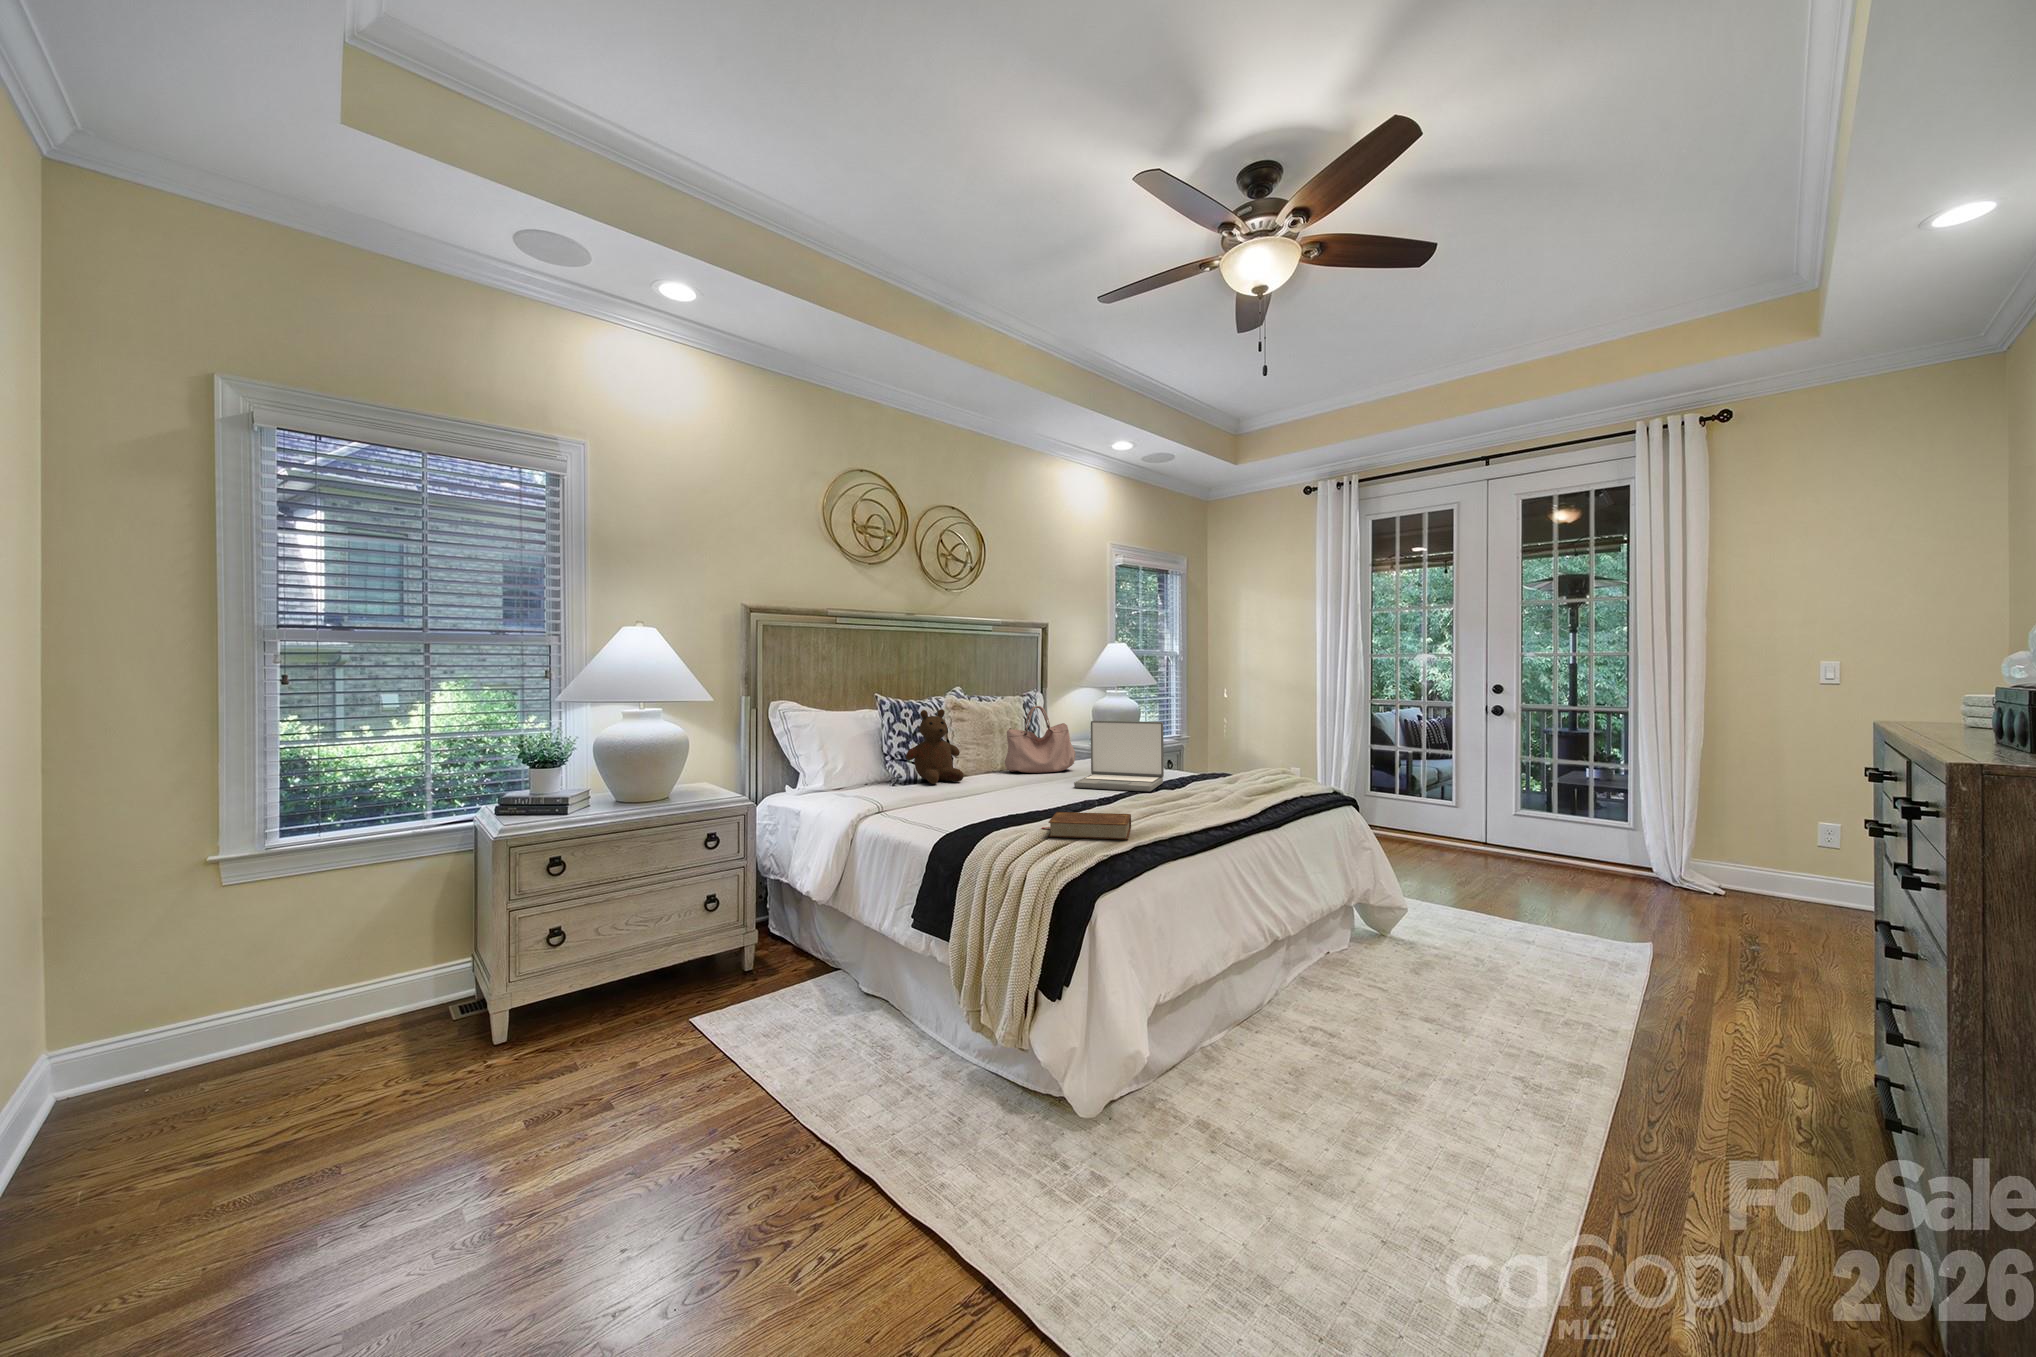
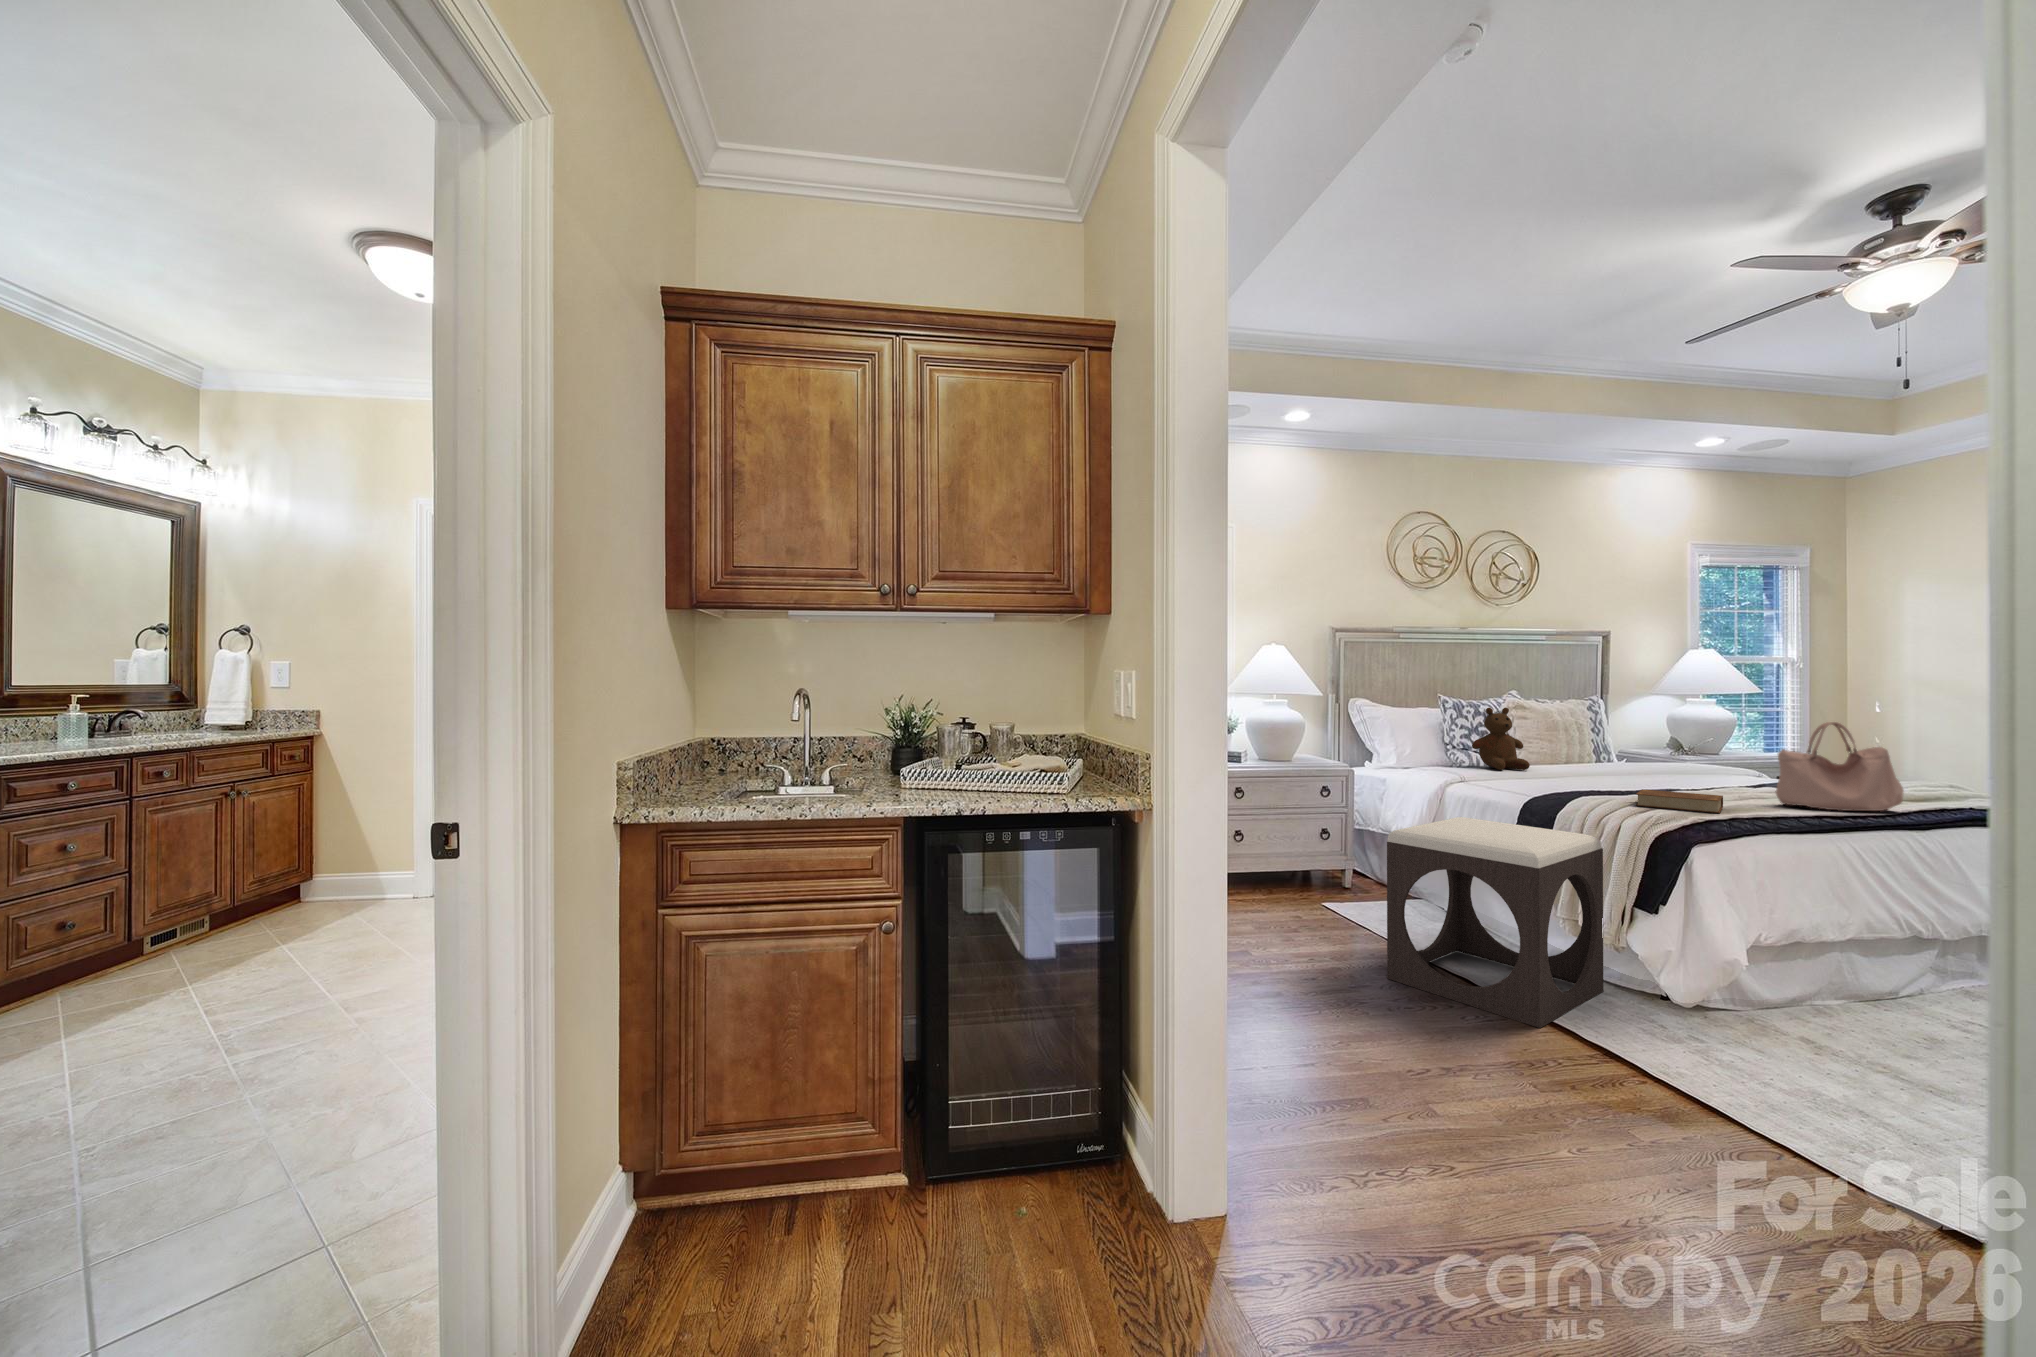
handbag: present [1005,706,1076,773] -> present [1775,722,1904,811]
laptop: present [1074,721,1164,791] -> none [1653,722,1763,789]
footstool: none [707,880,1009,1246] -> present [1387,817,1603,1028]

